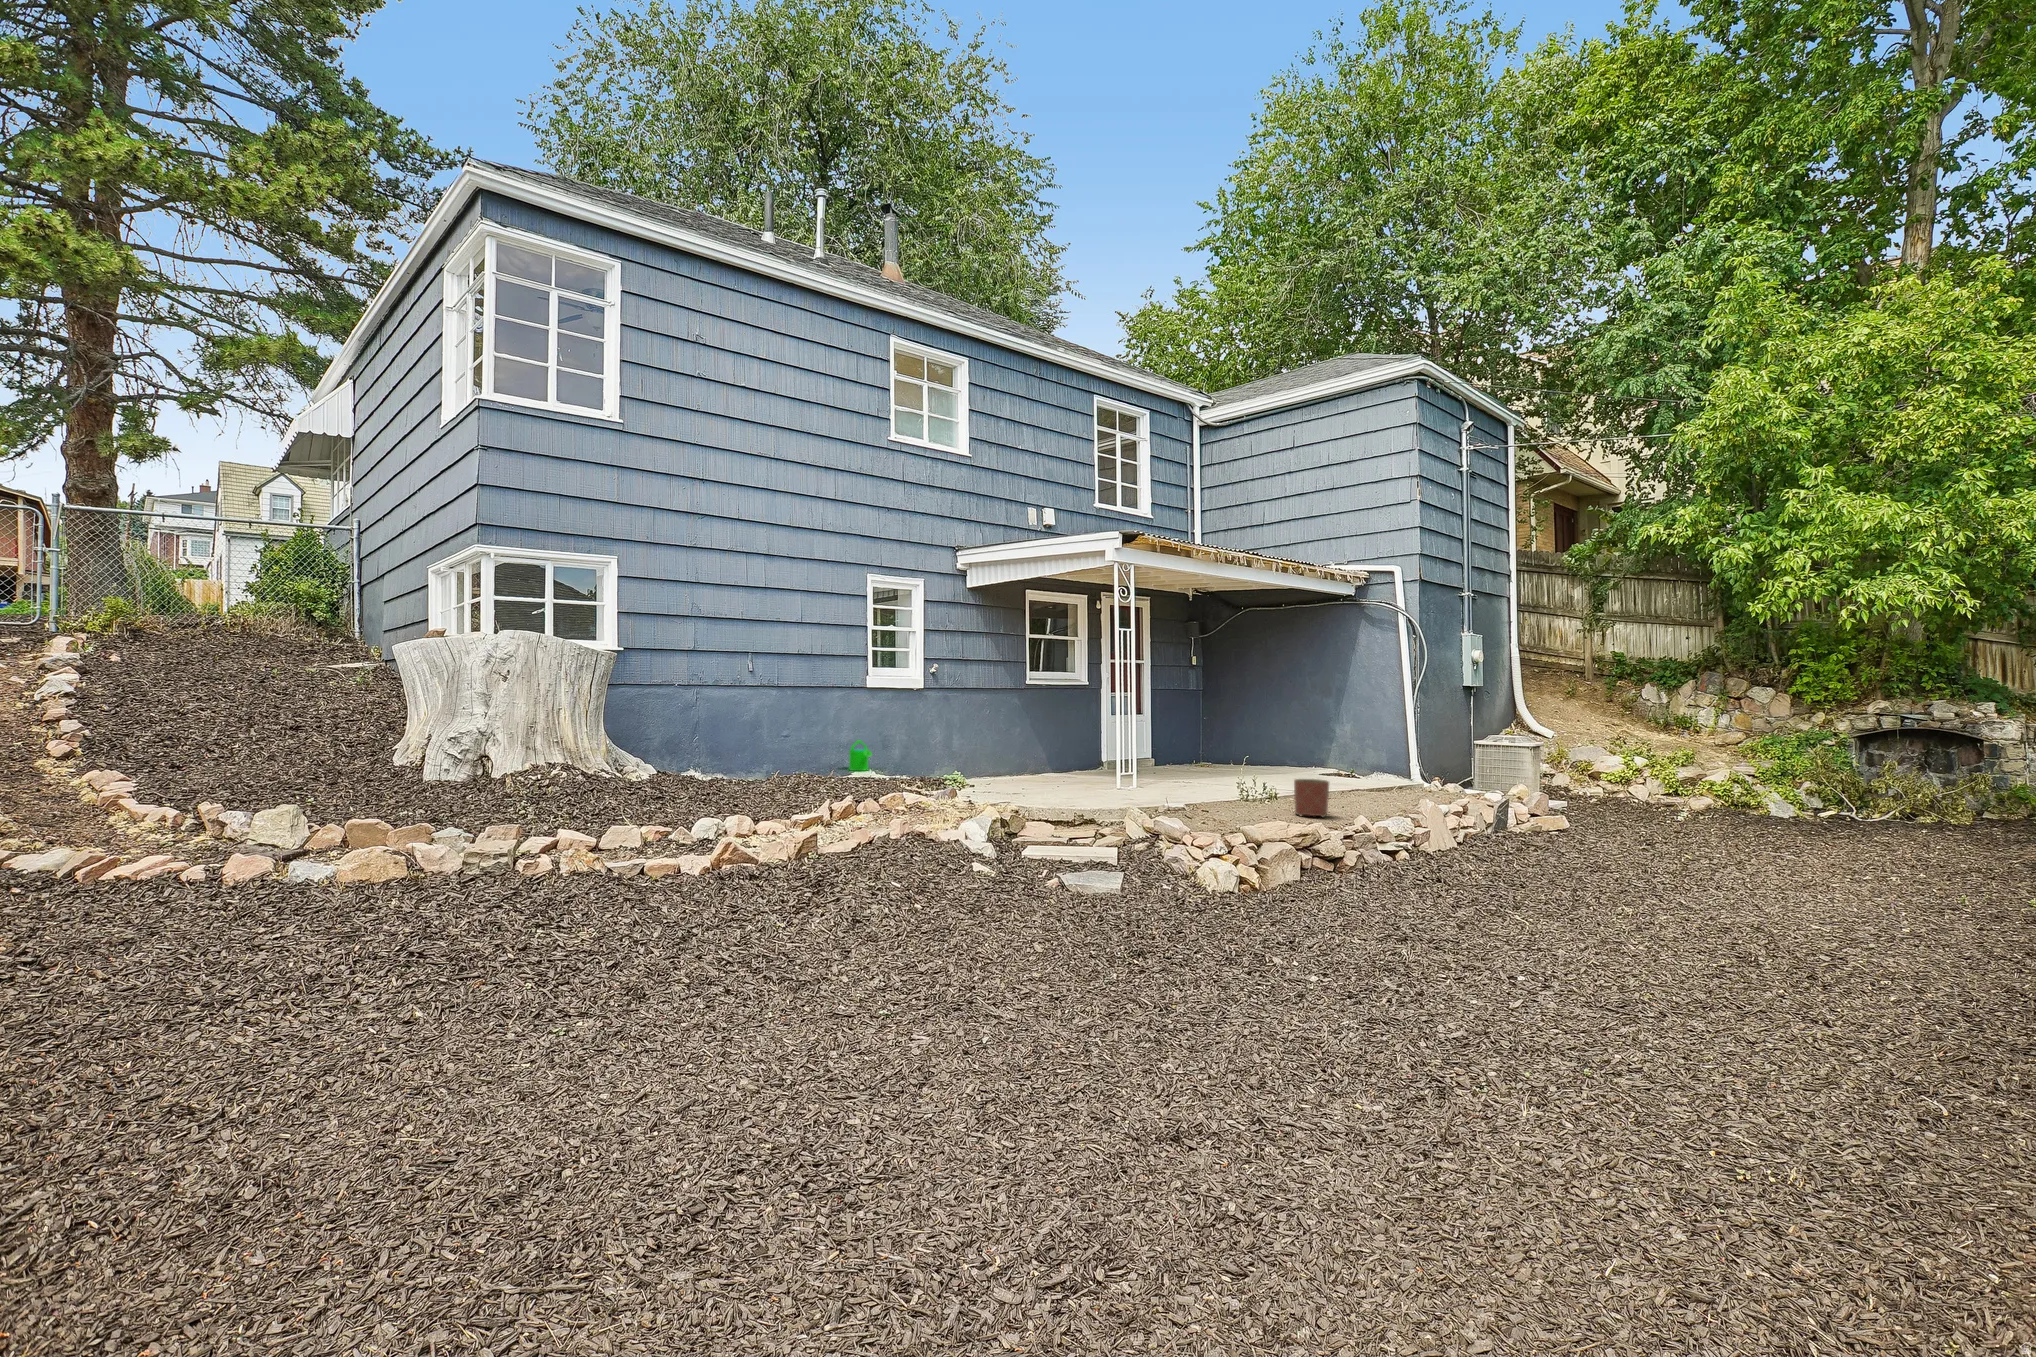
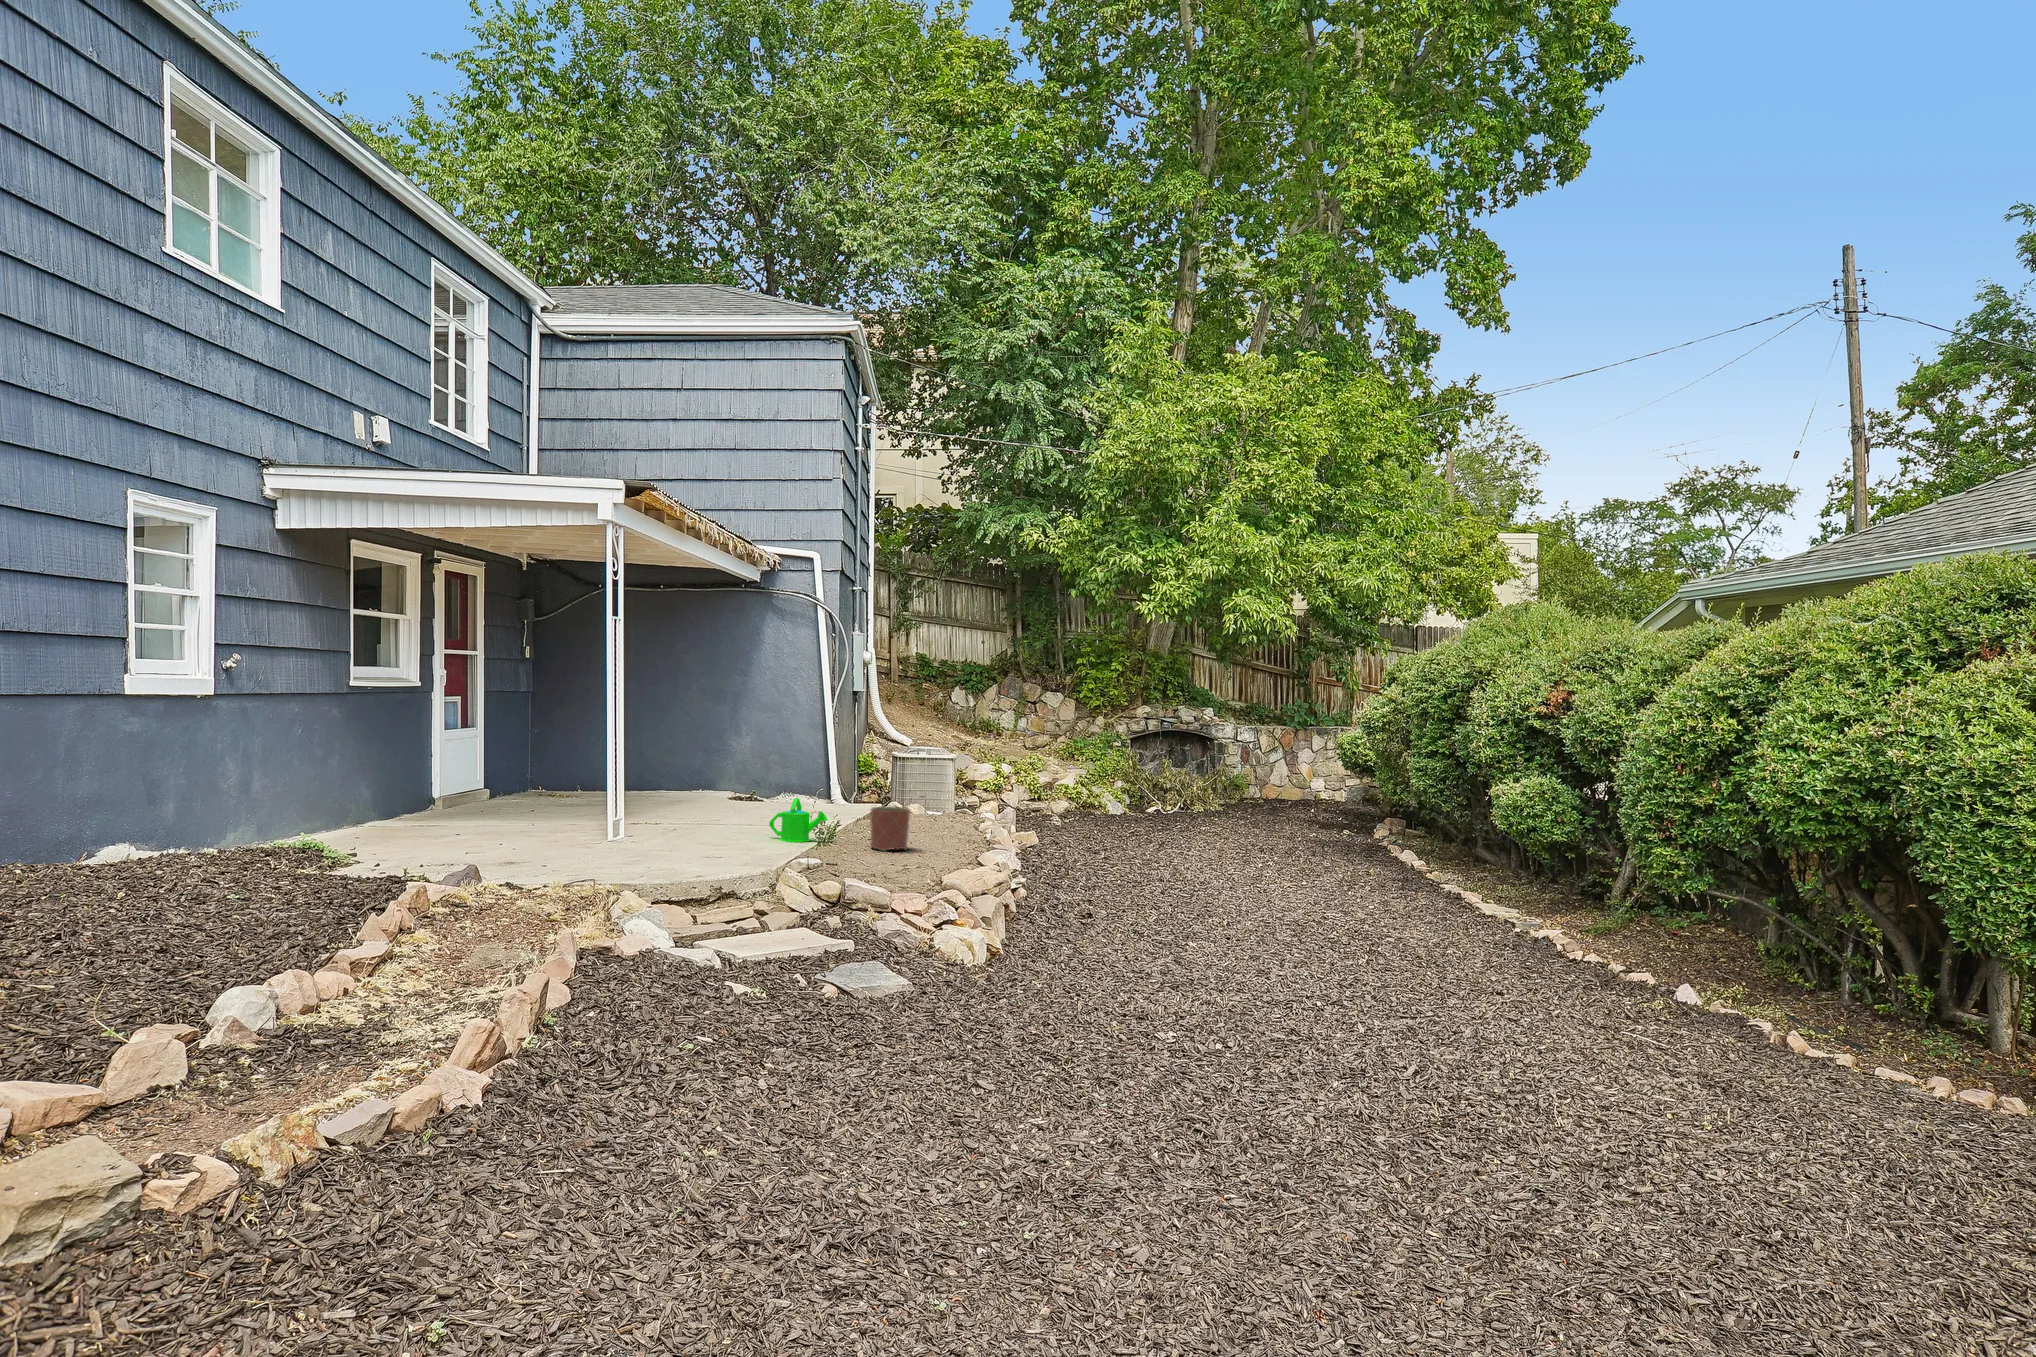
watering can: present [849,740,872,771] -> present [769,798,827,842]

